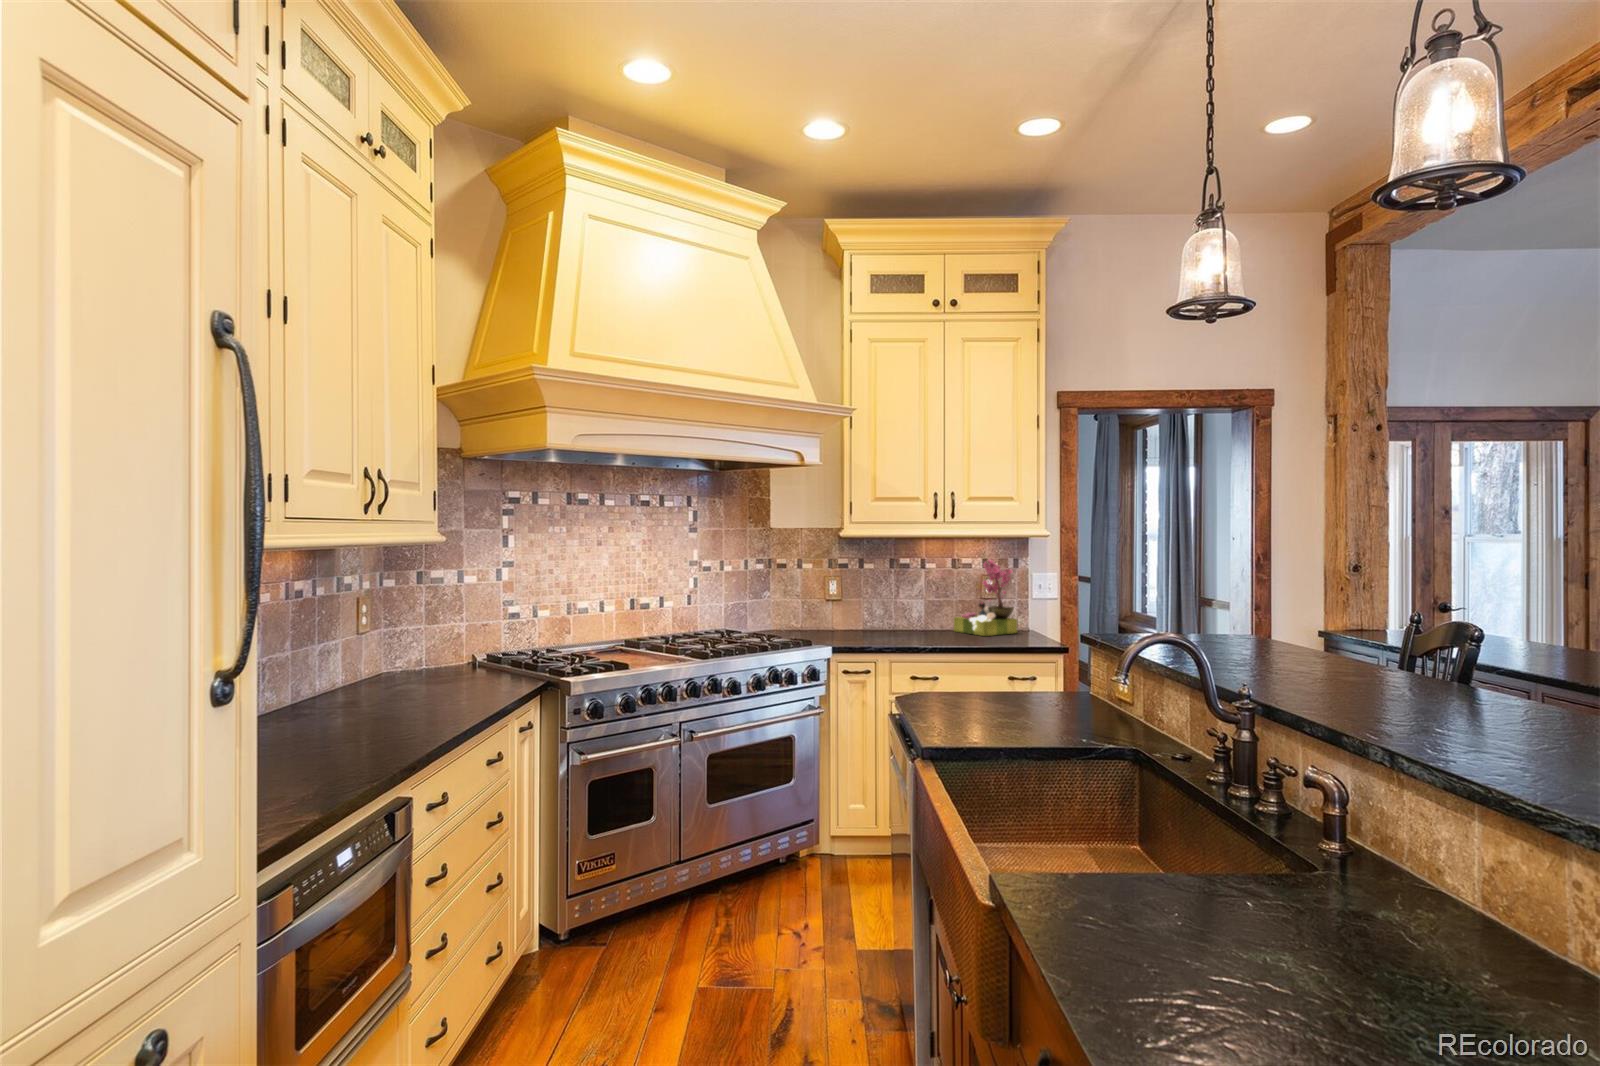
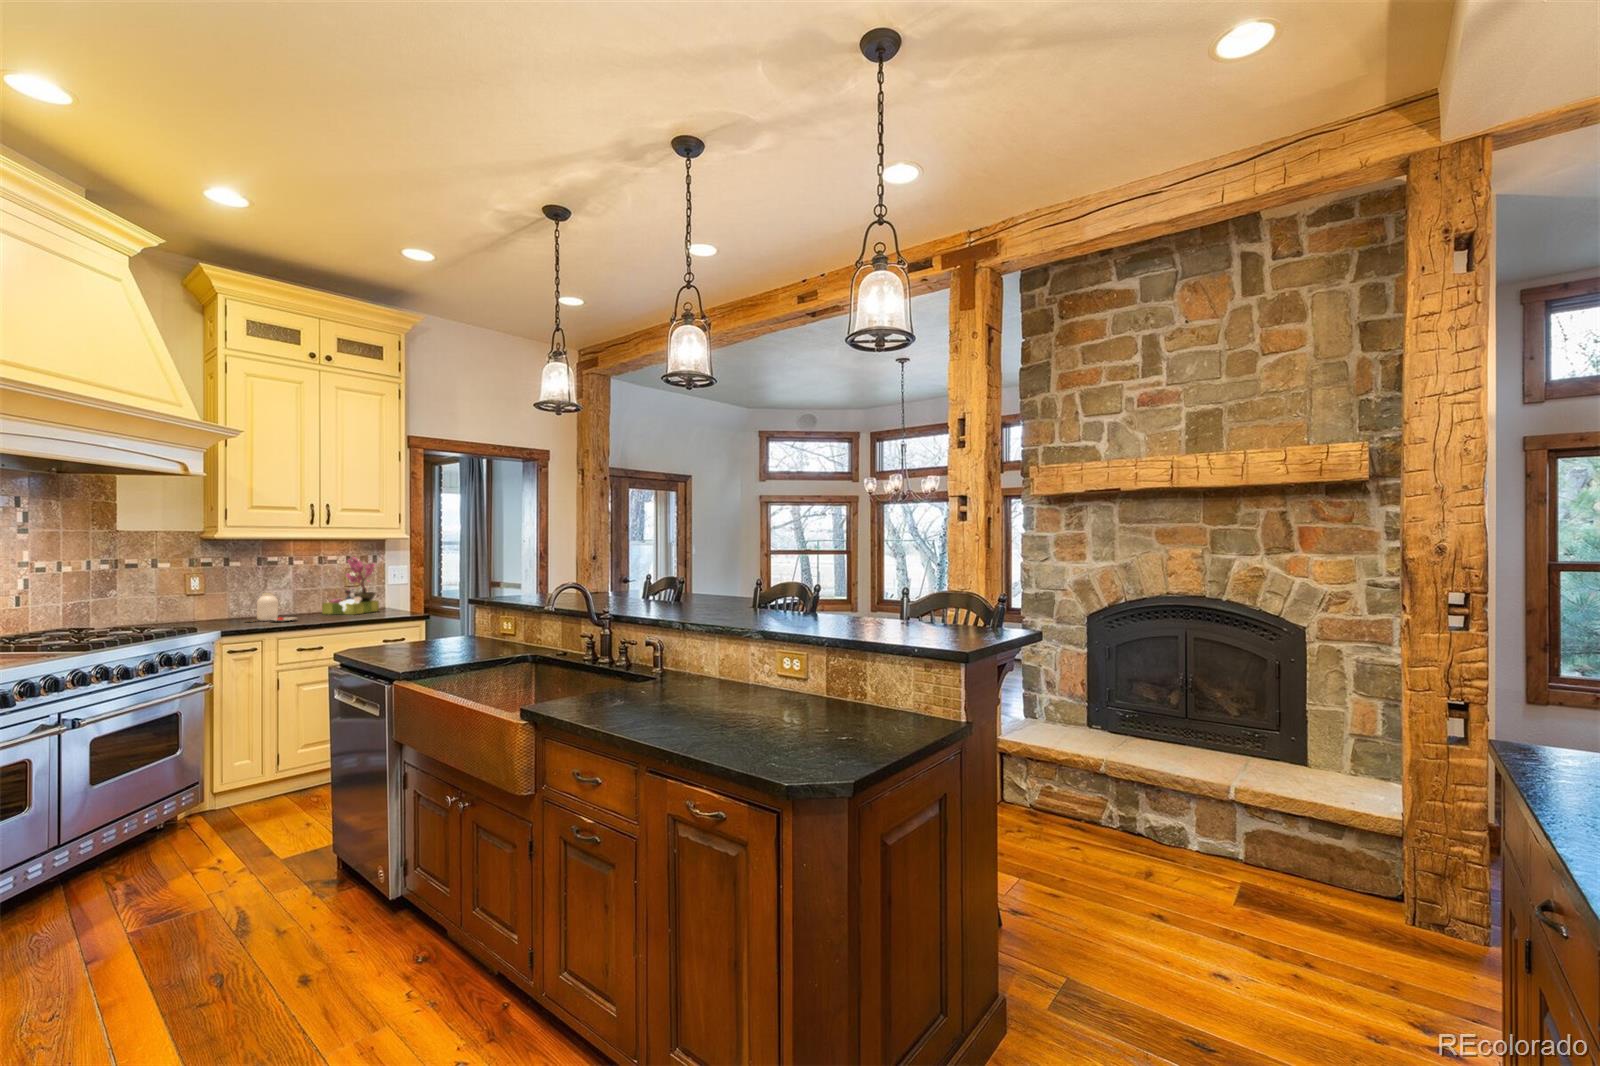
jar: none [870,602,918,638] -> present [257,593,294,621]

